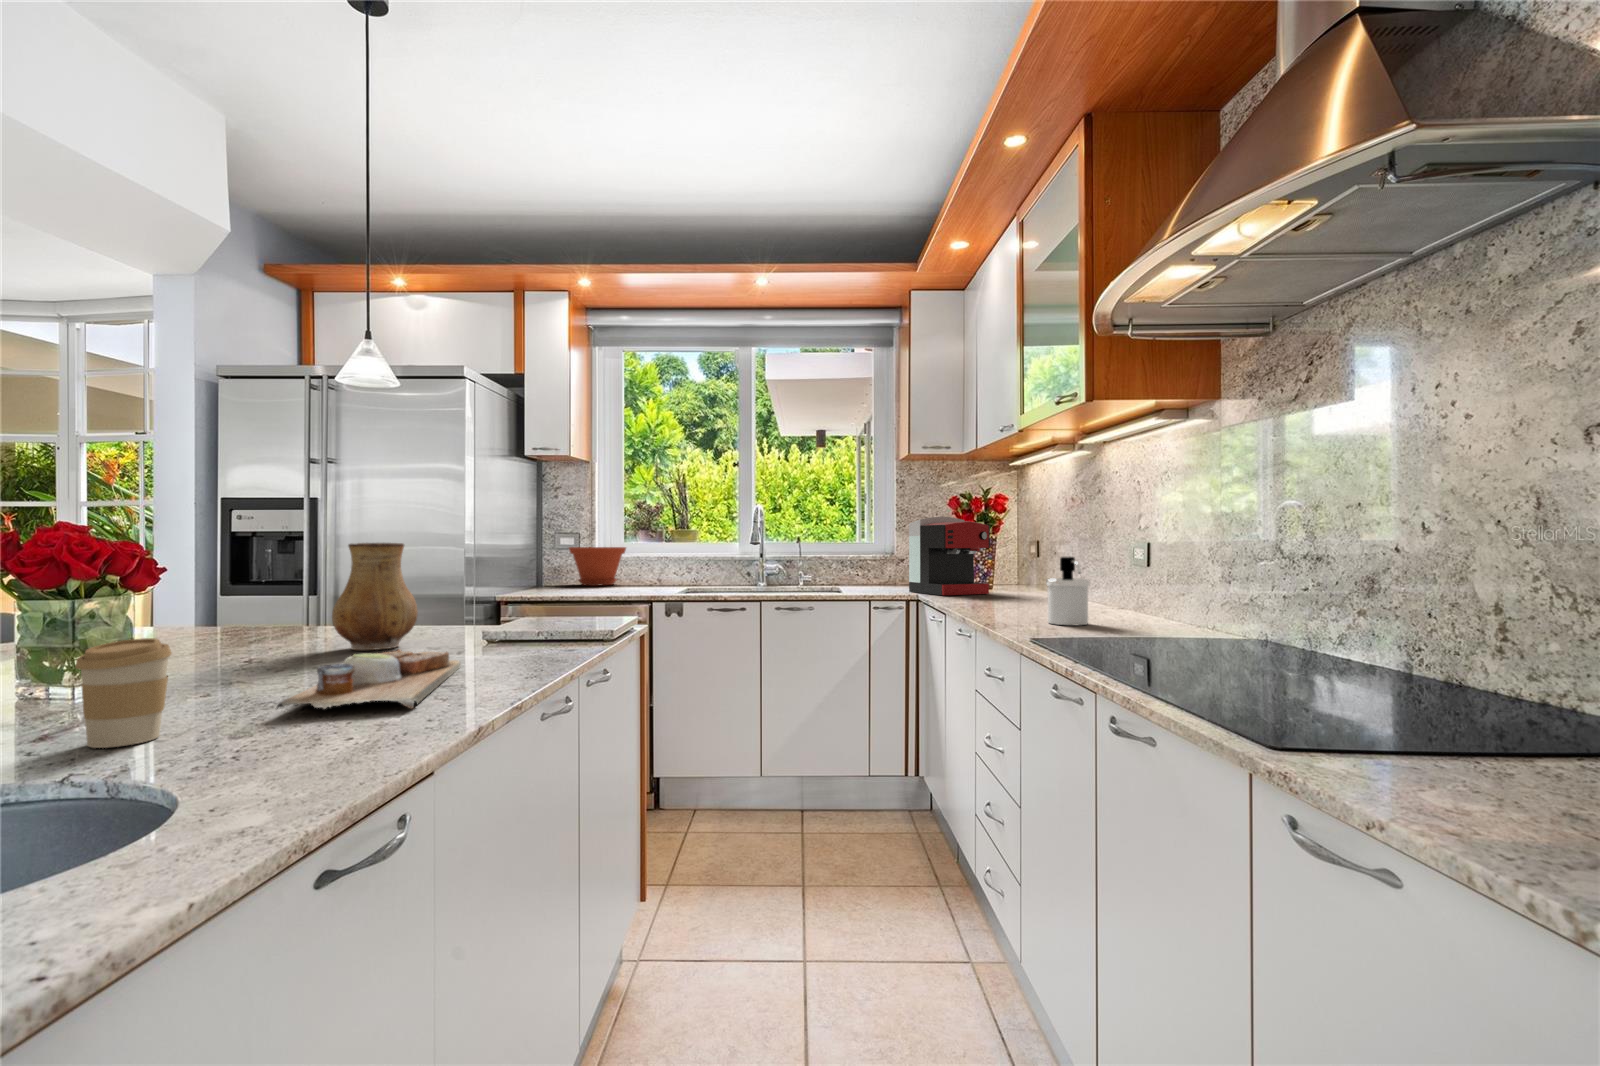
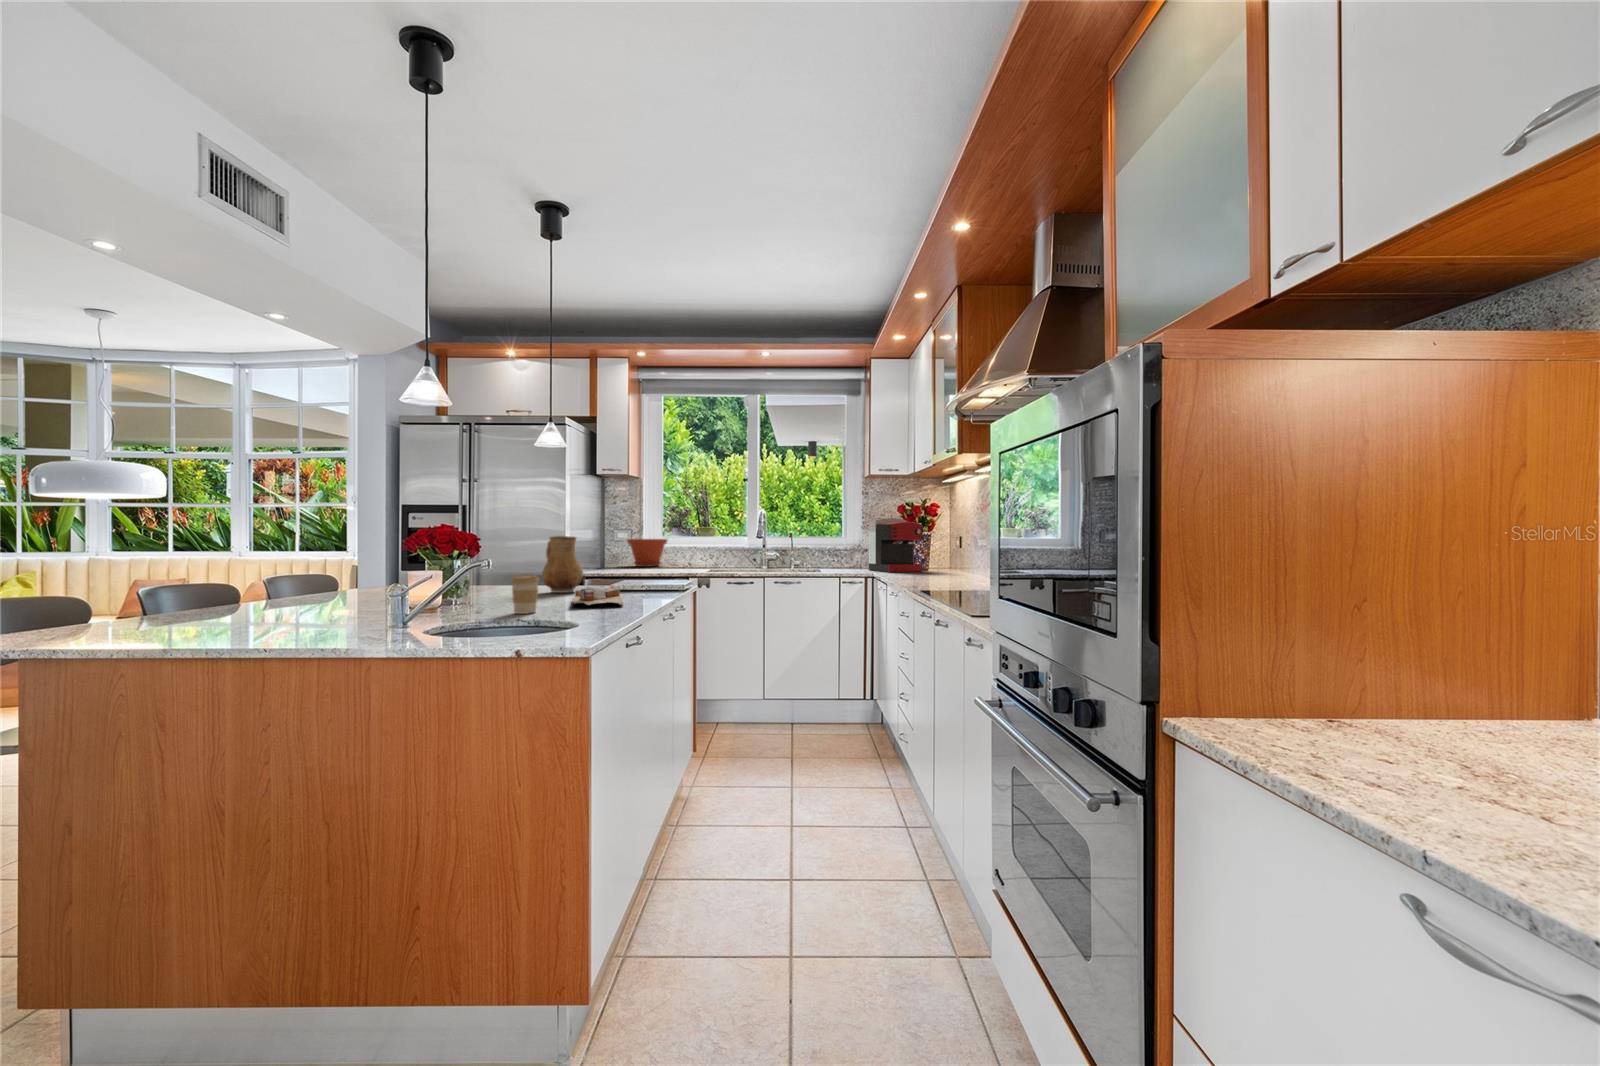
soap dispenser: present [1046,557,1090,625] -> none [936,545,960,585]

